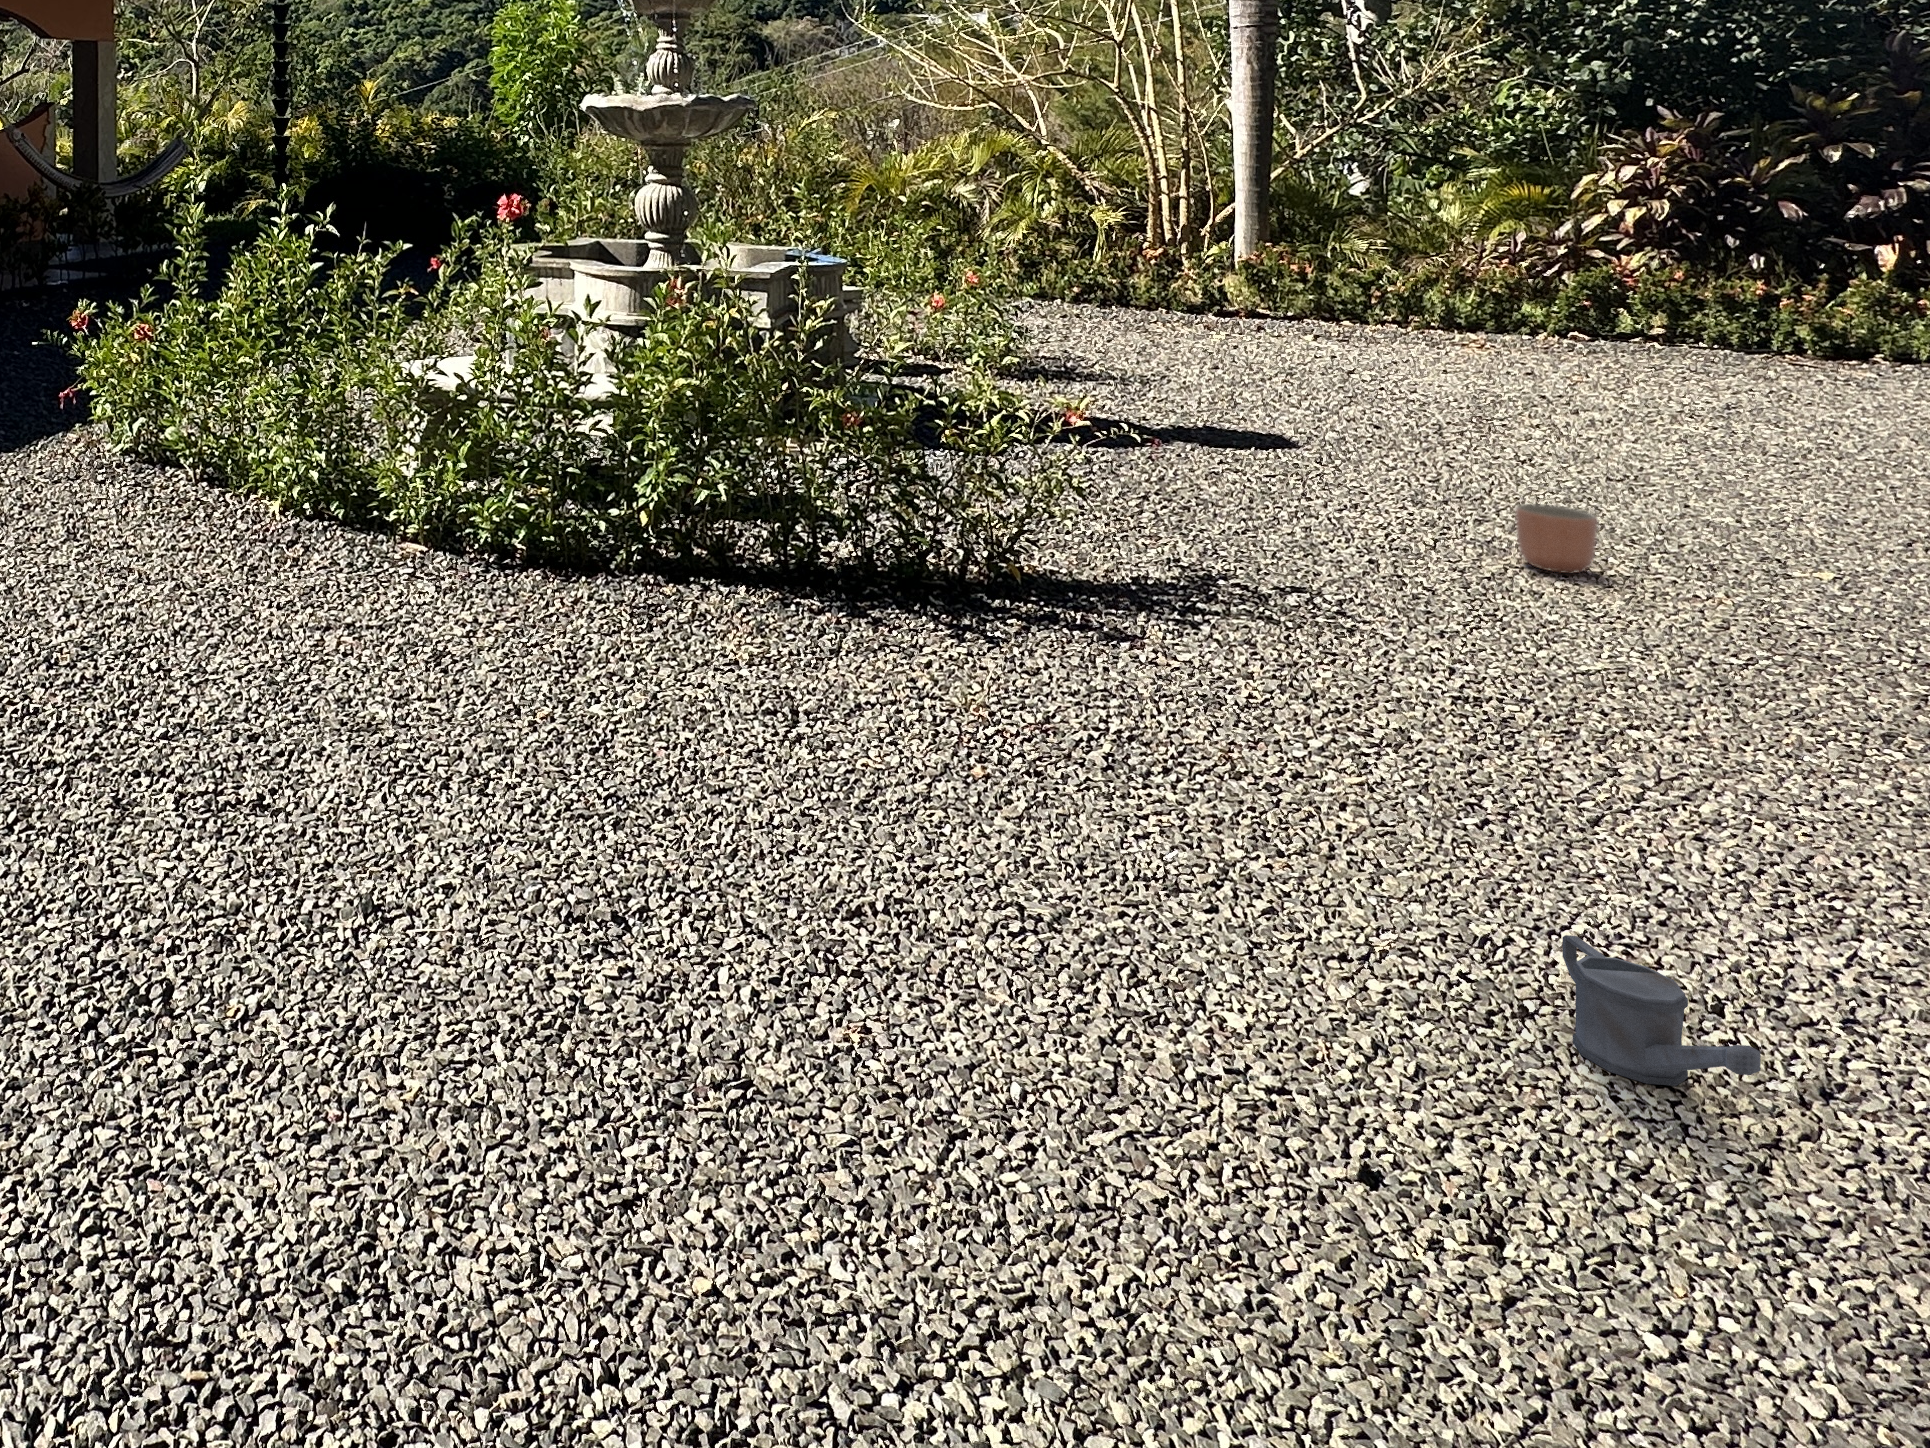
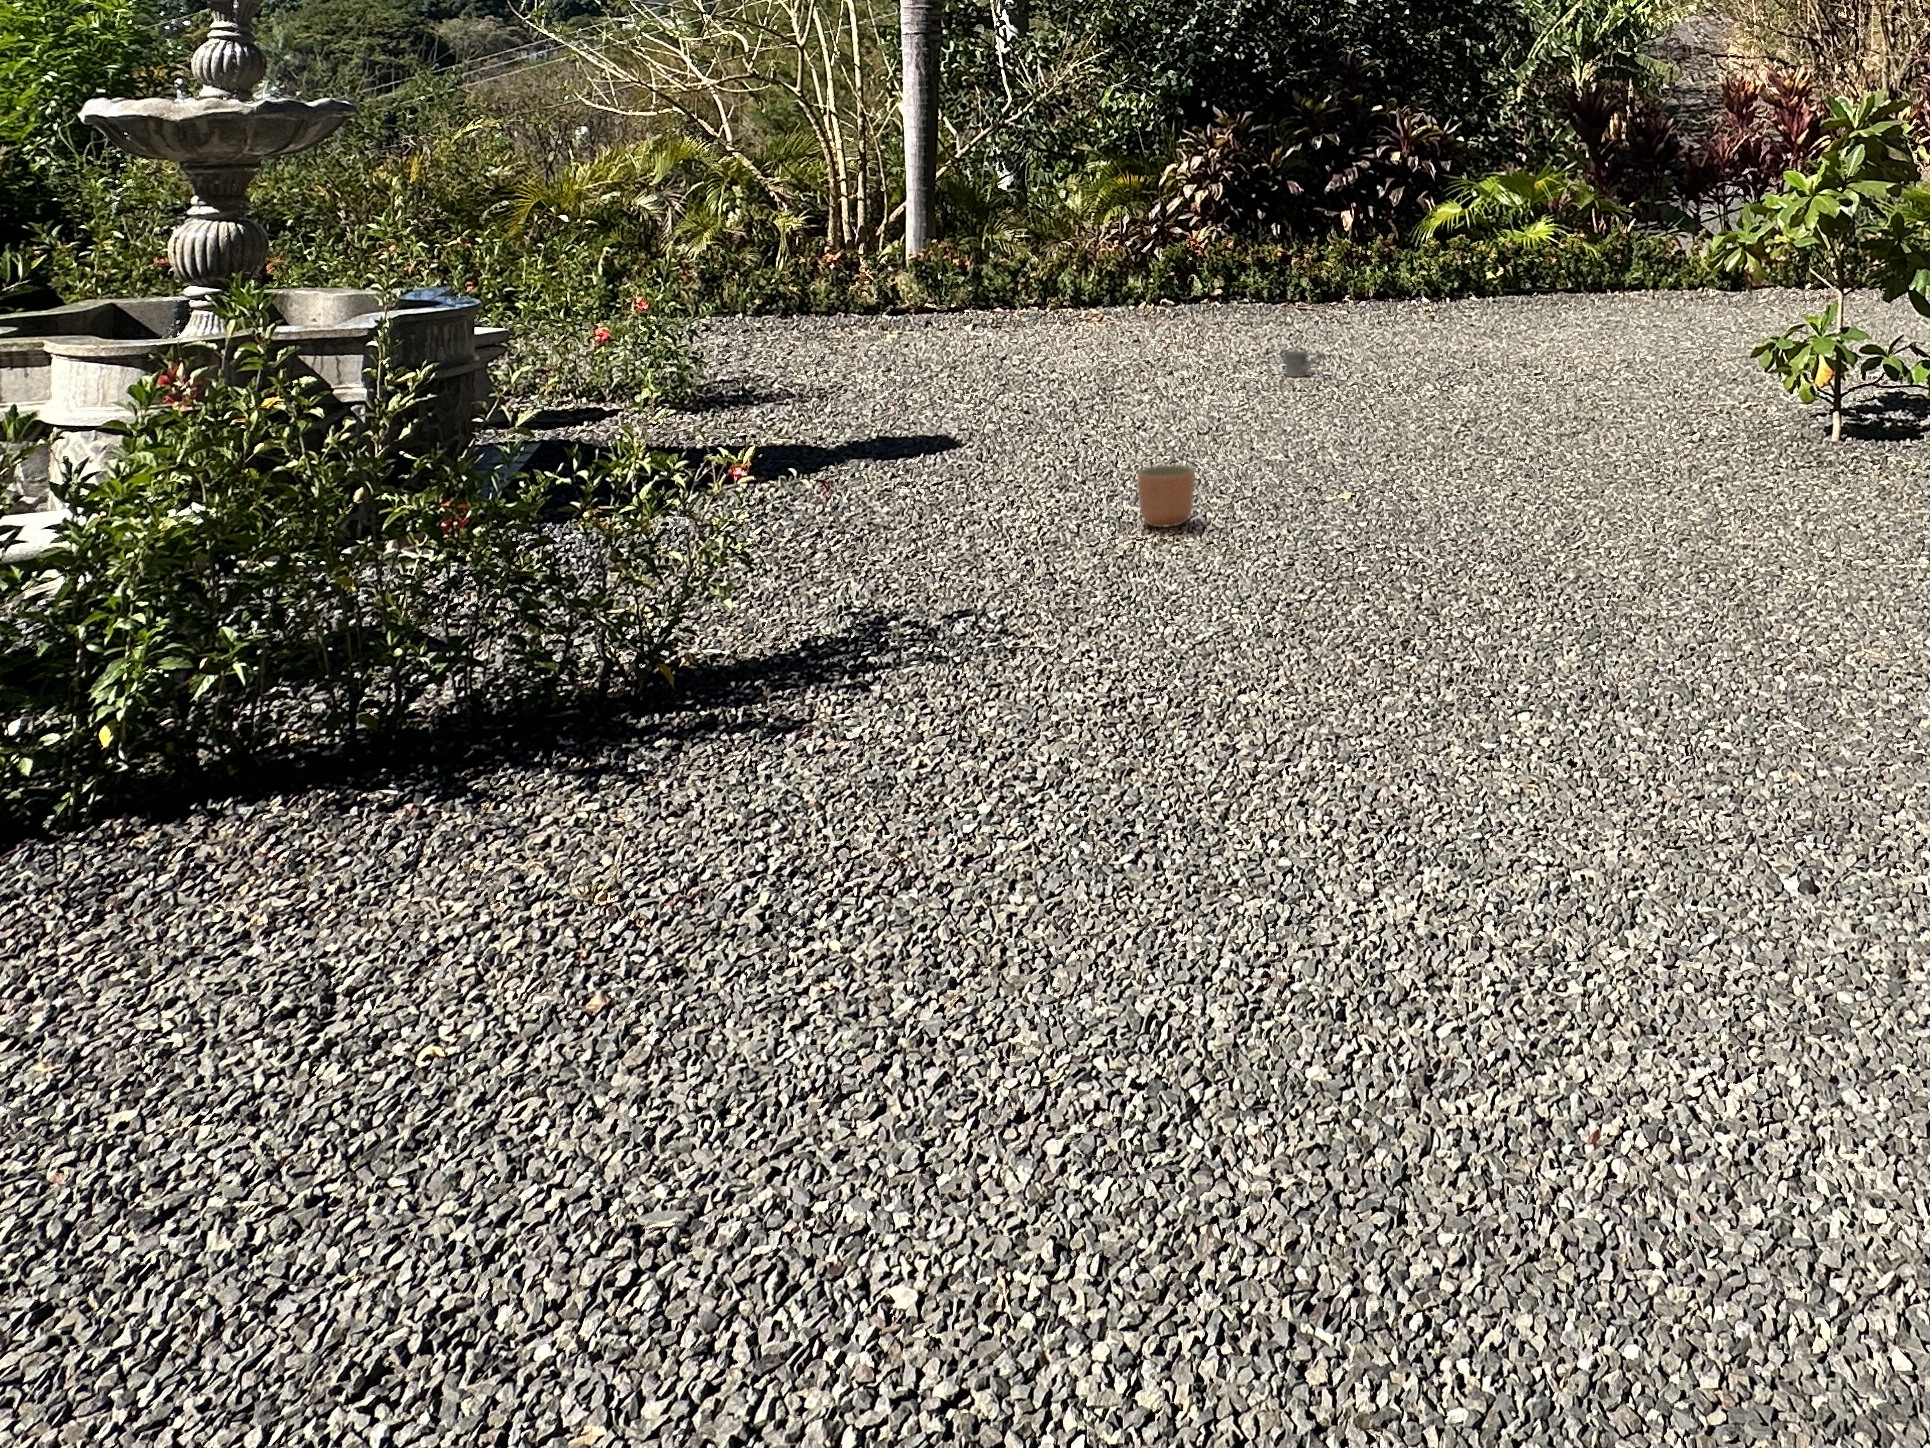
watering can: present [1562,935,1761,1086] -> present [1280,350,1324,377]

